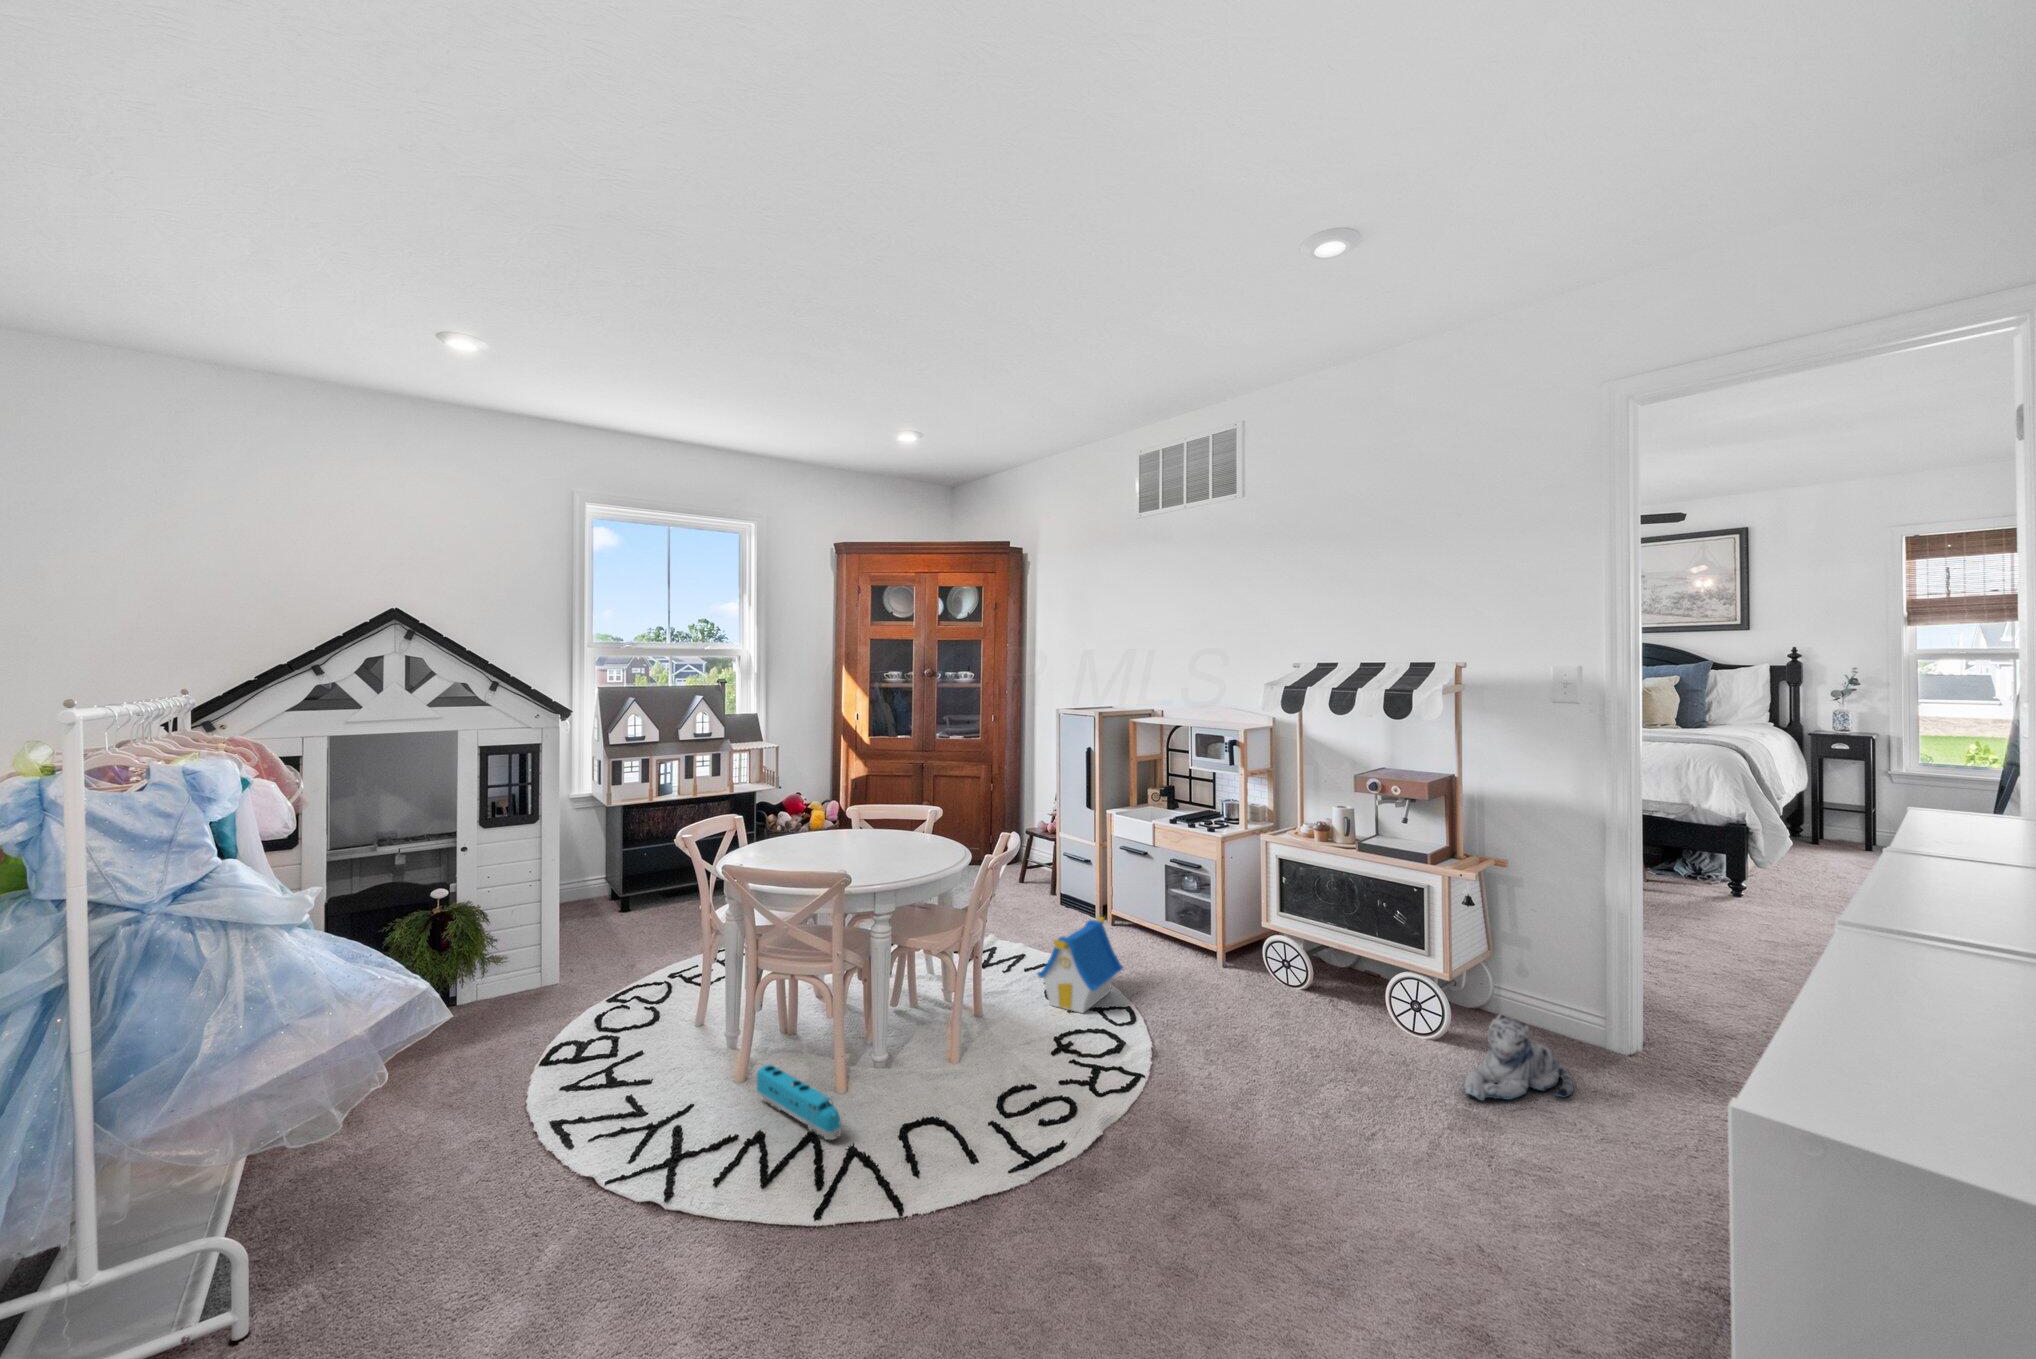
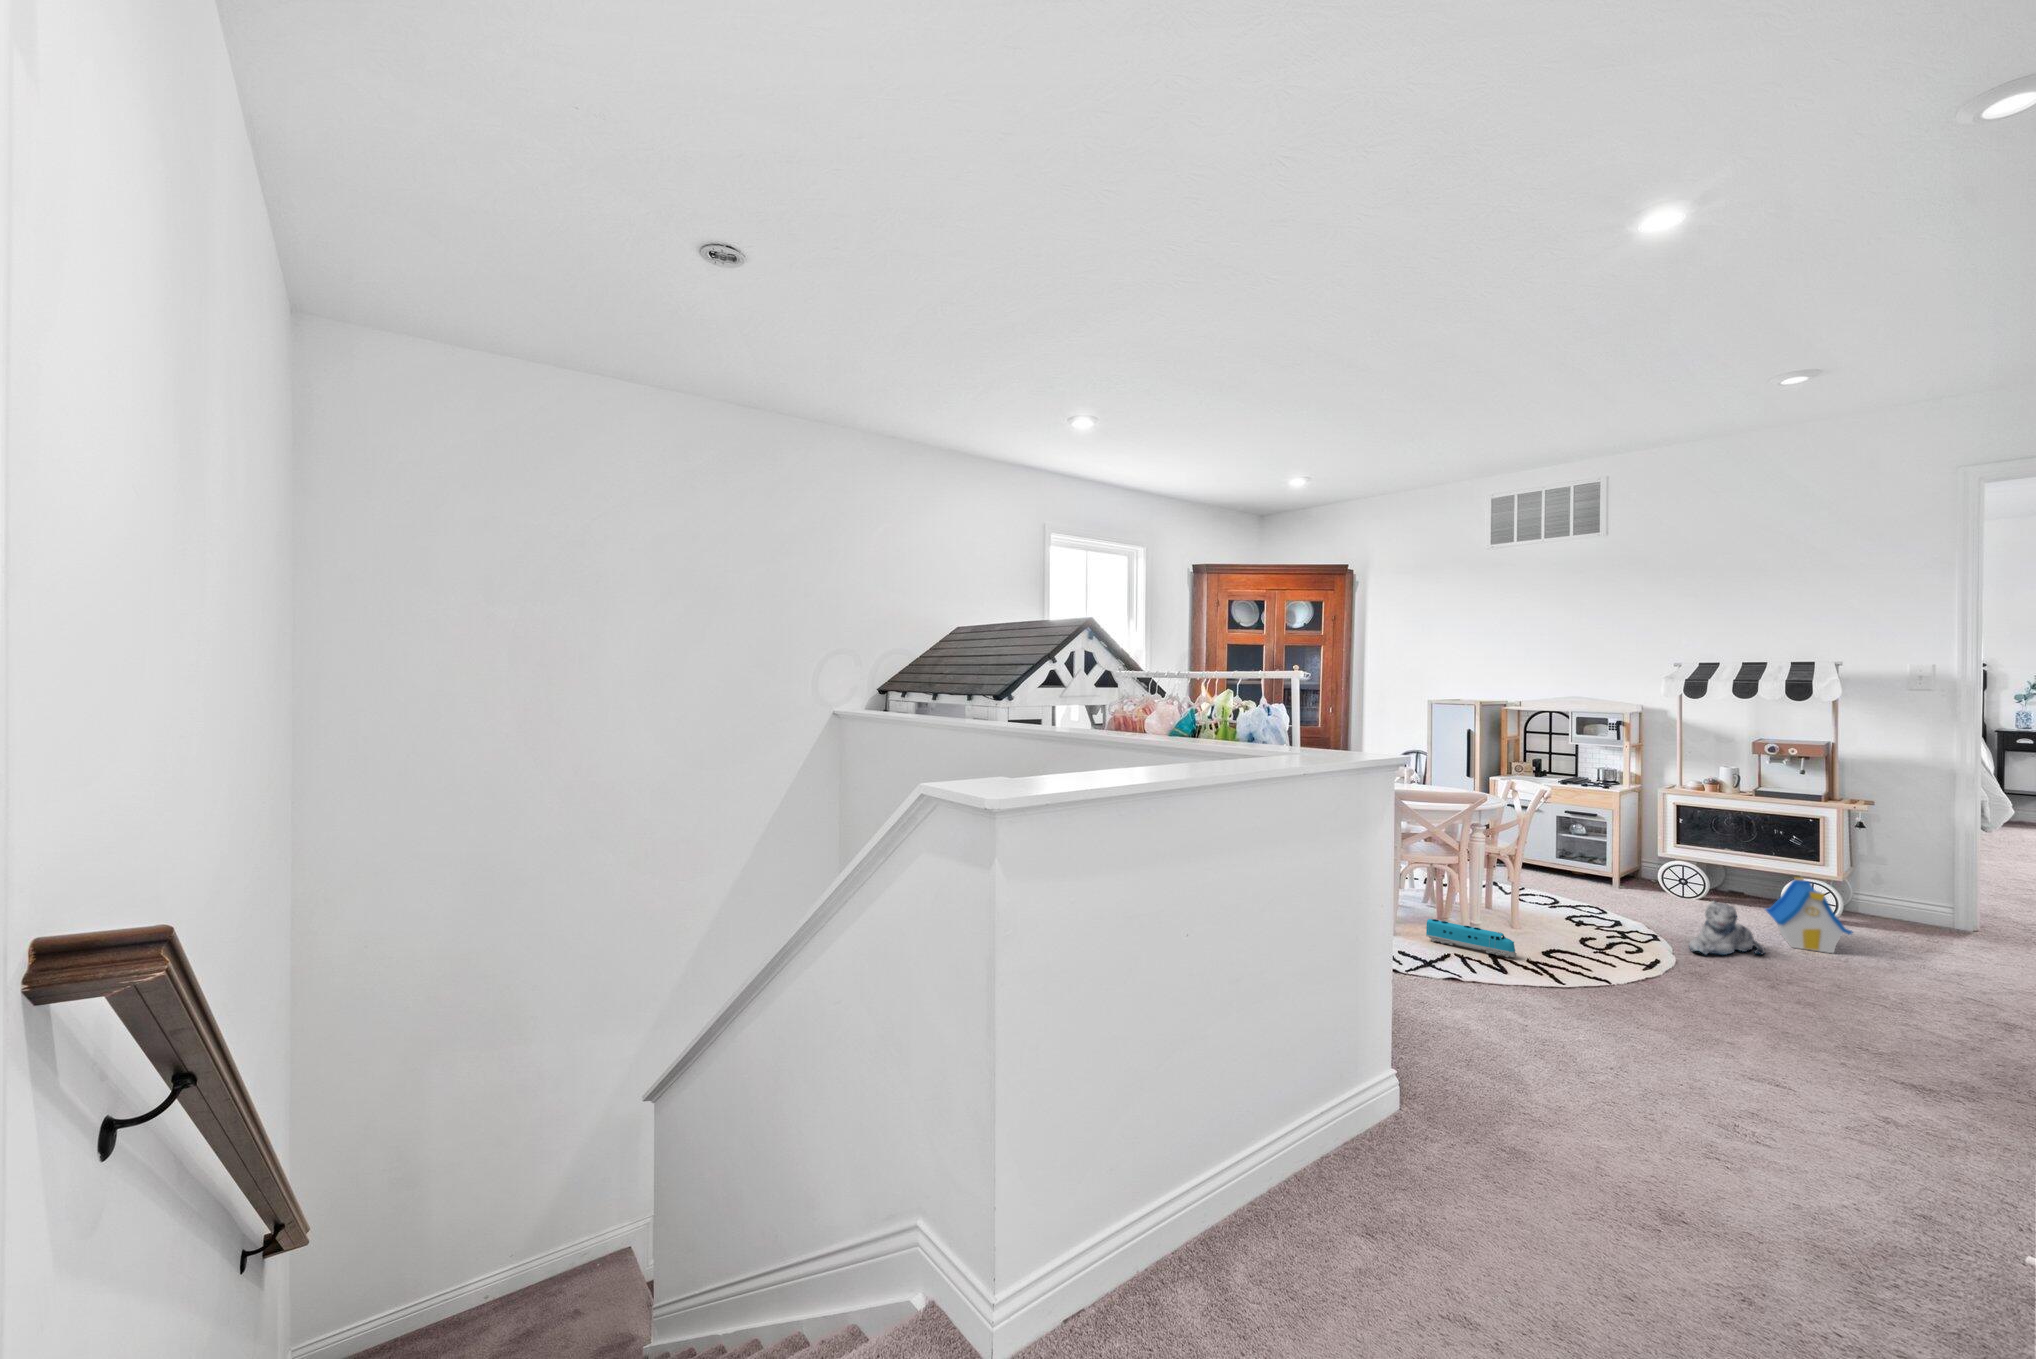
toy house: present [1037,917,1123,1013] -> present [1766,877,1852,953]
plush toy: present [1464,1014,1574,1101] -> present [1689,901,1765,955]

